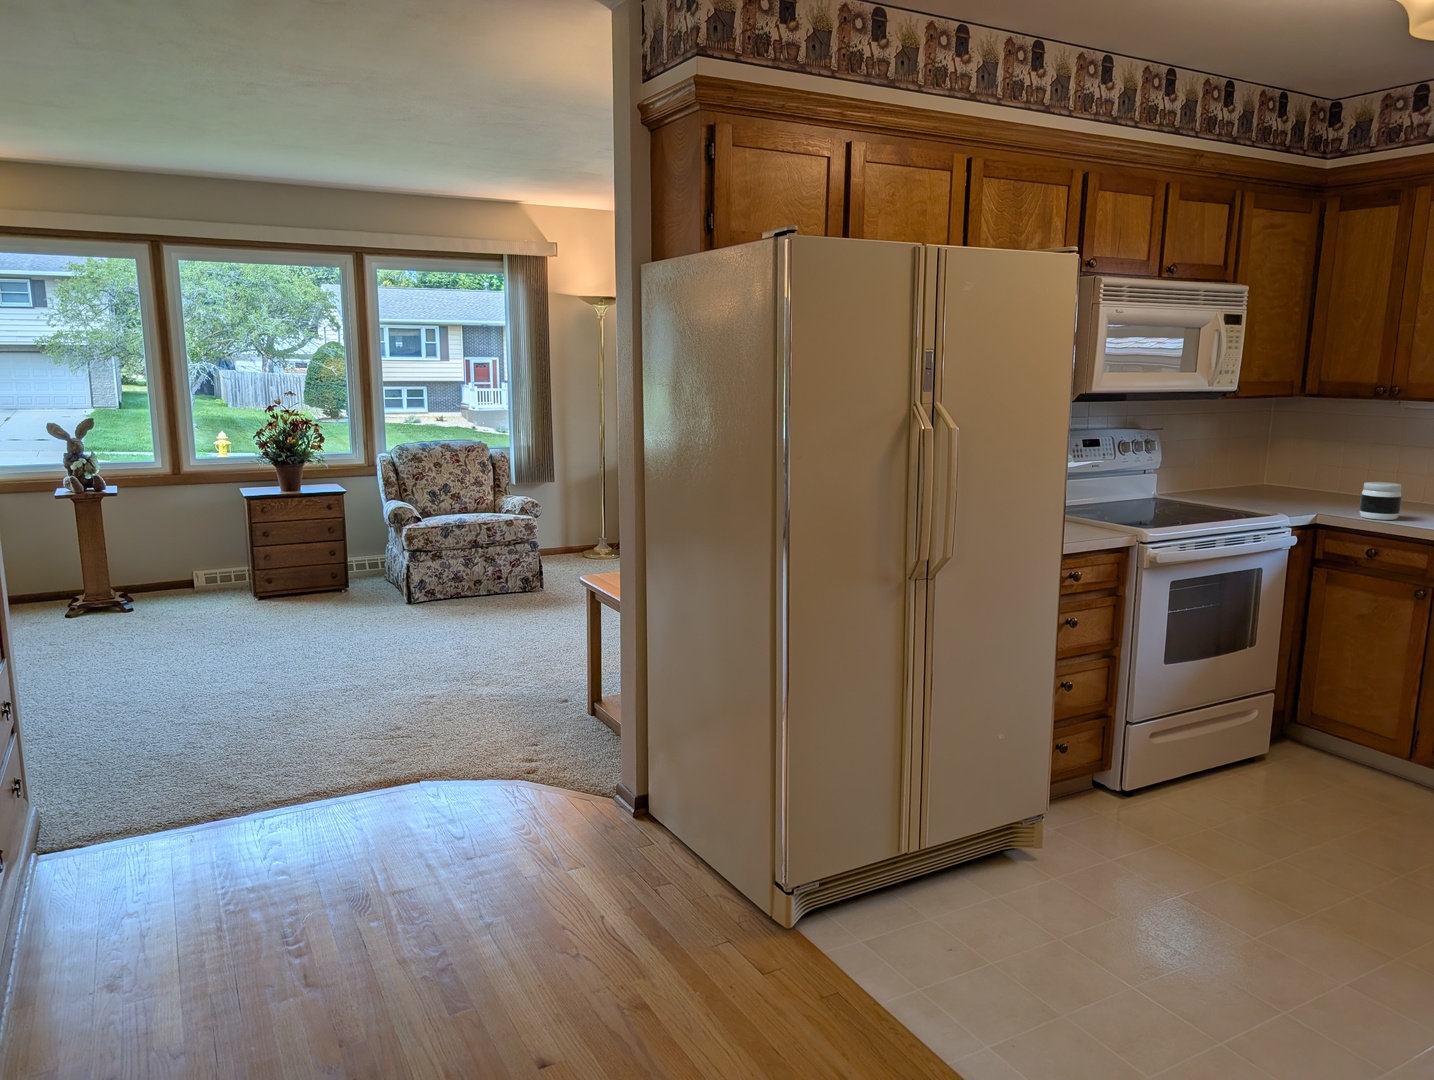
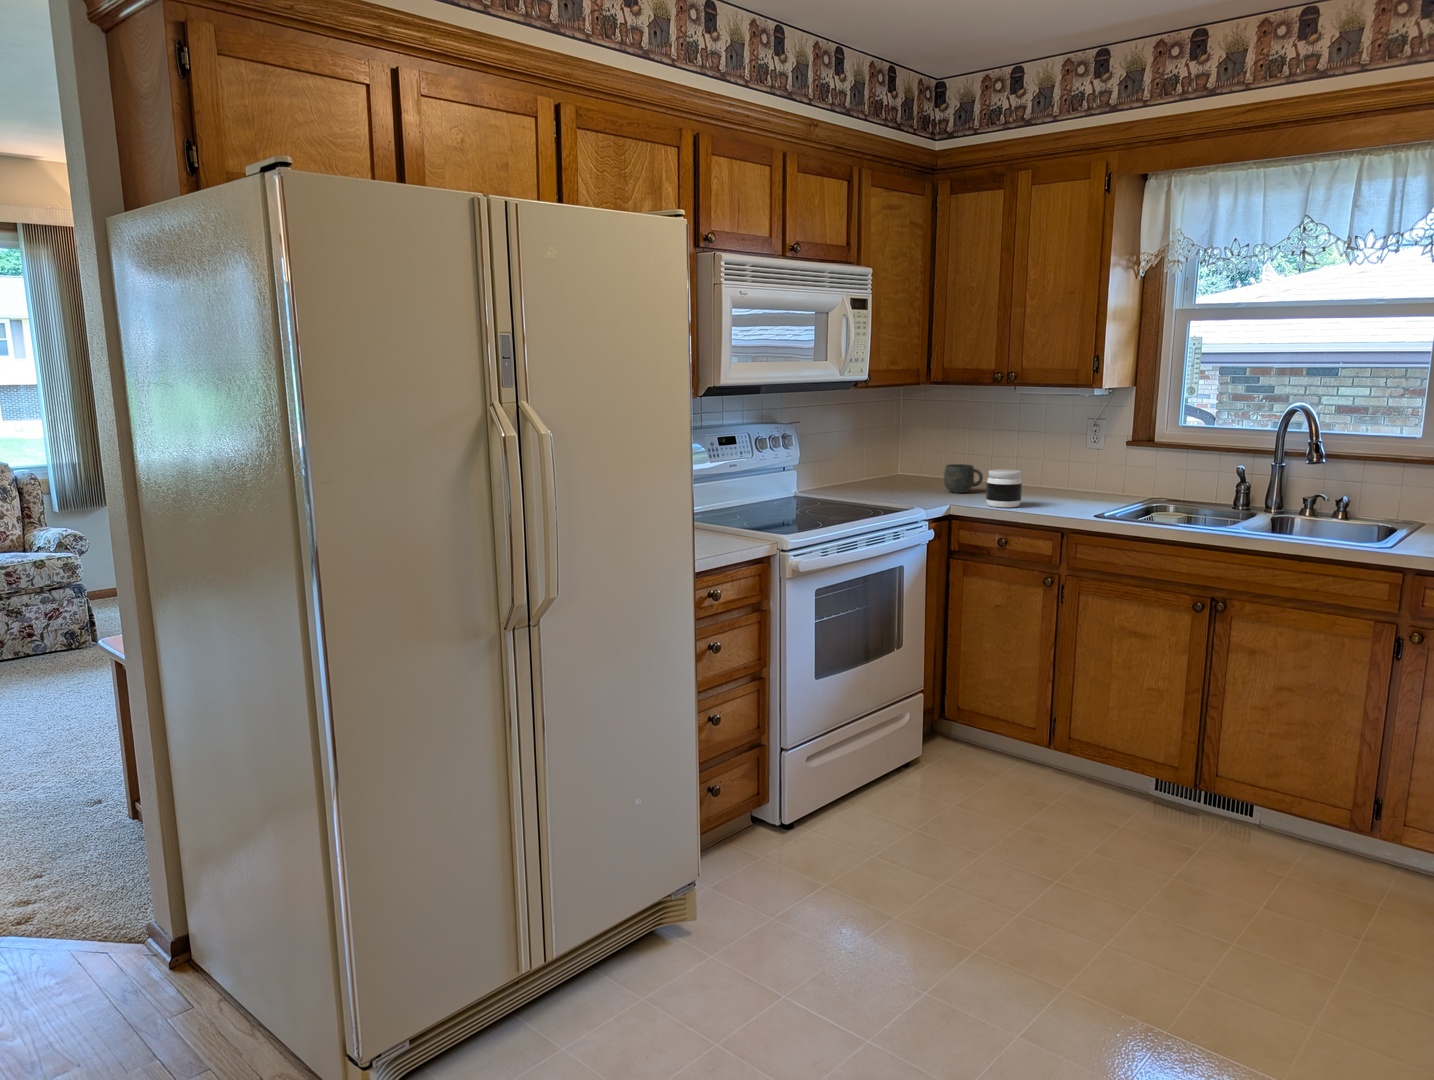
mug: none [1315,476,1359,505] -> present [944,464,983,493]

